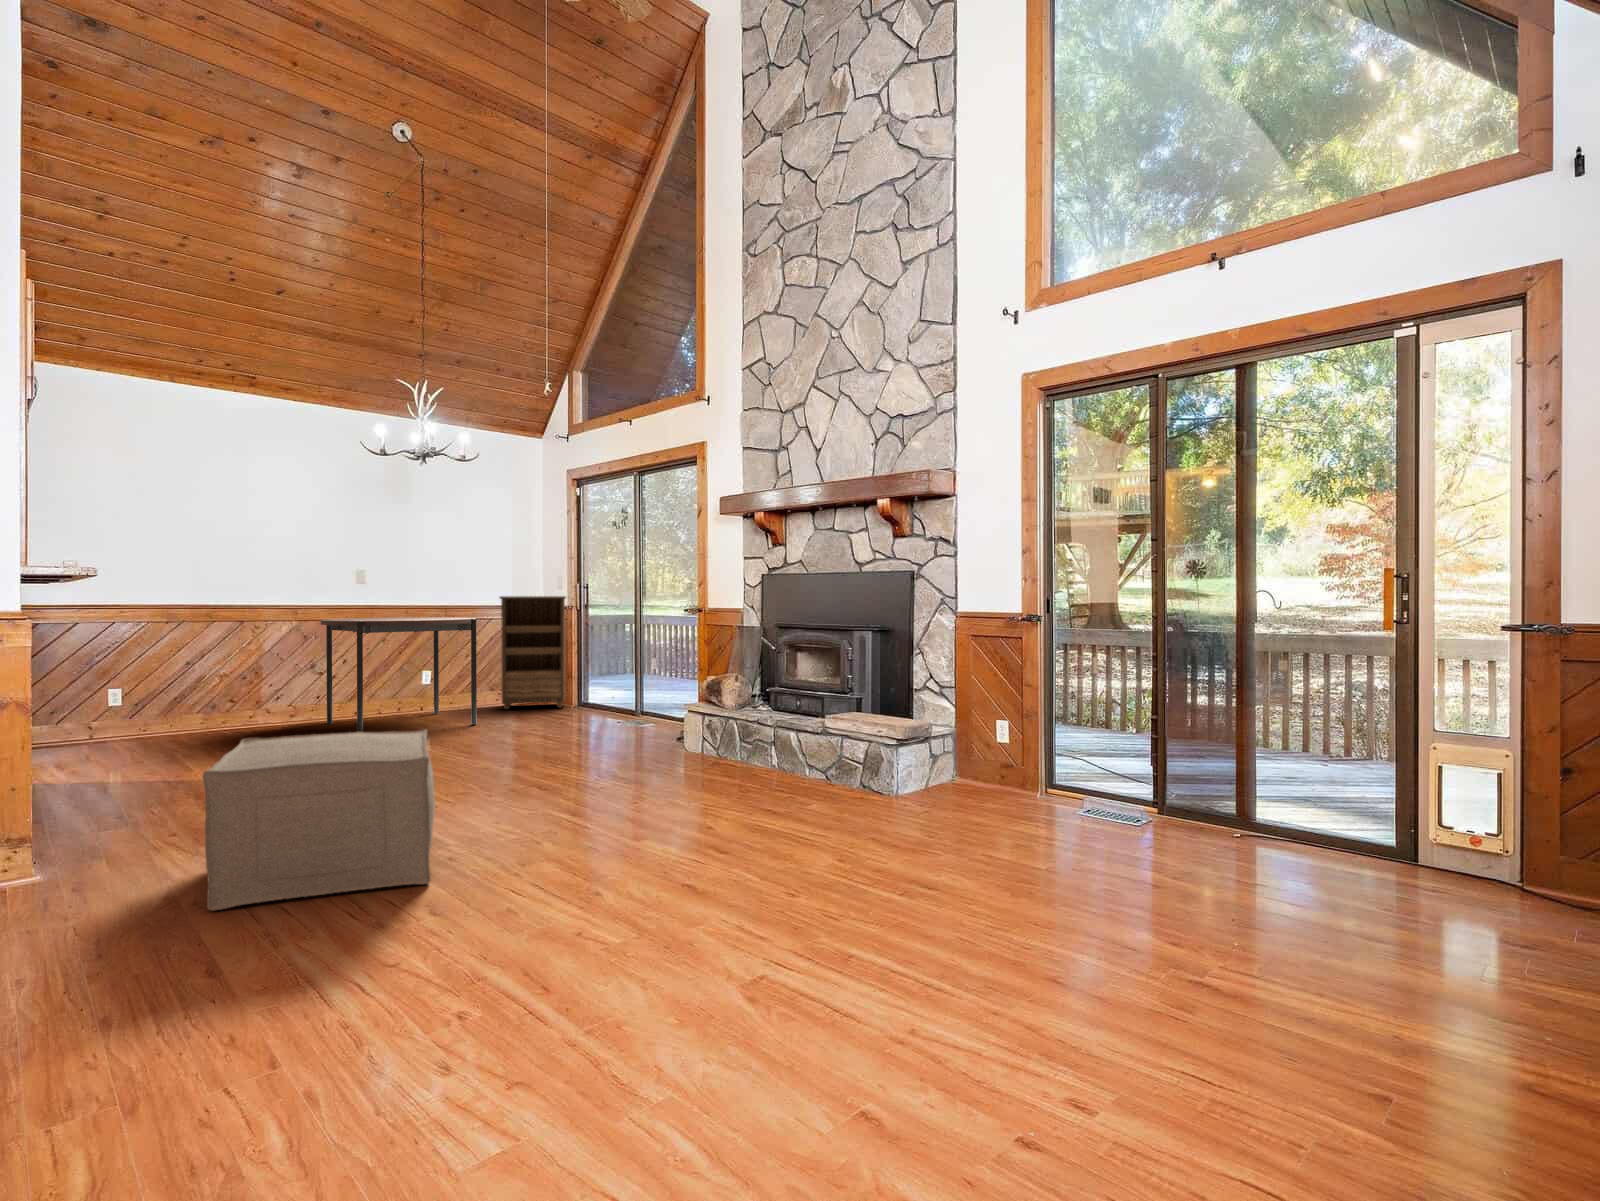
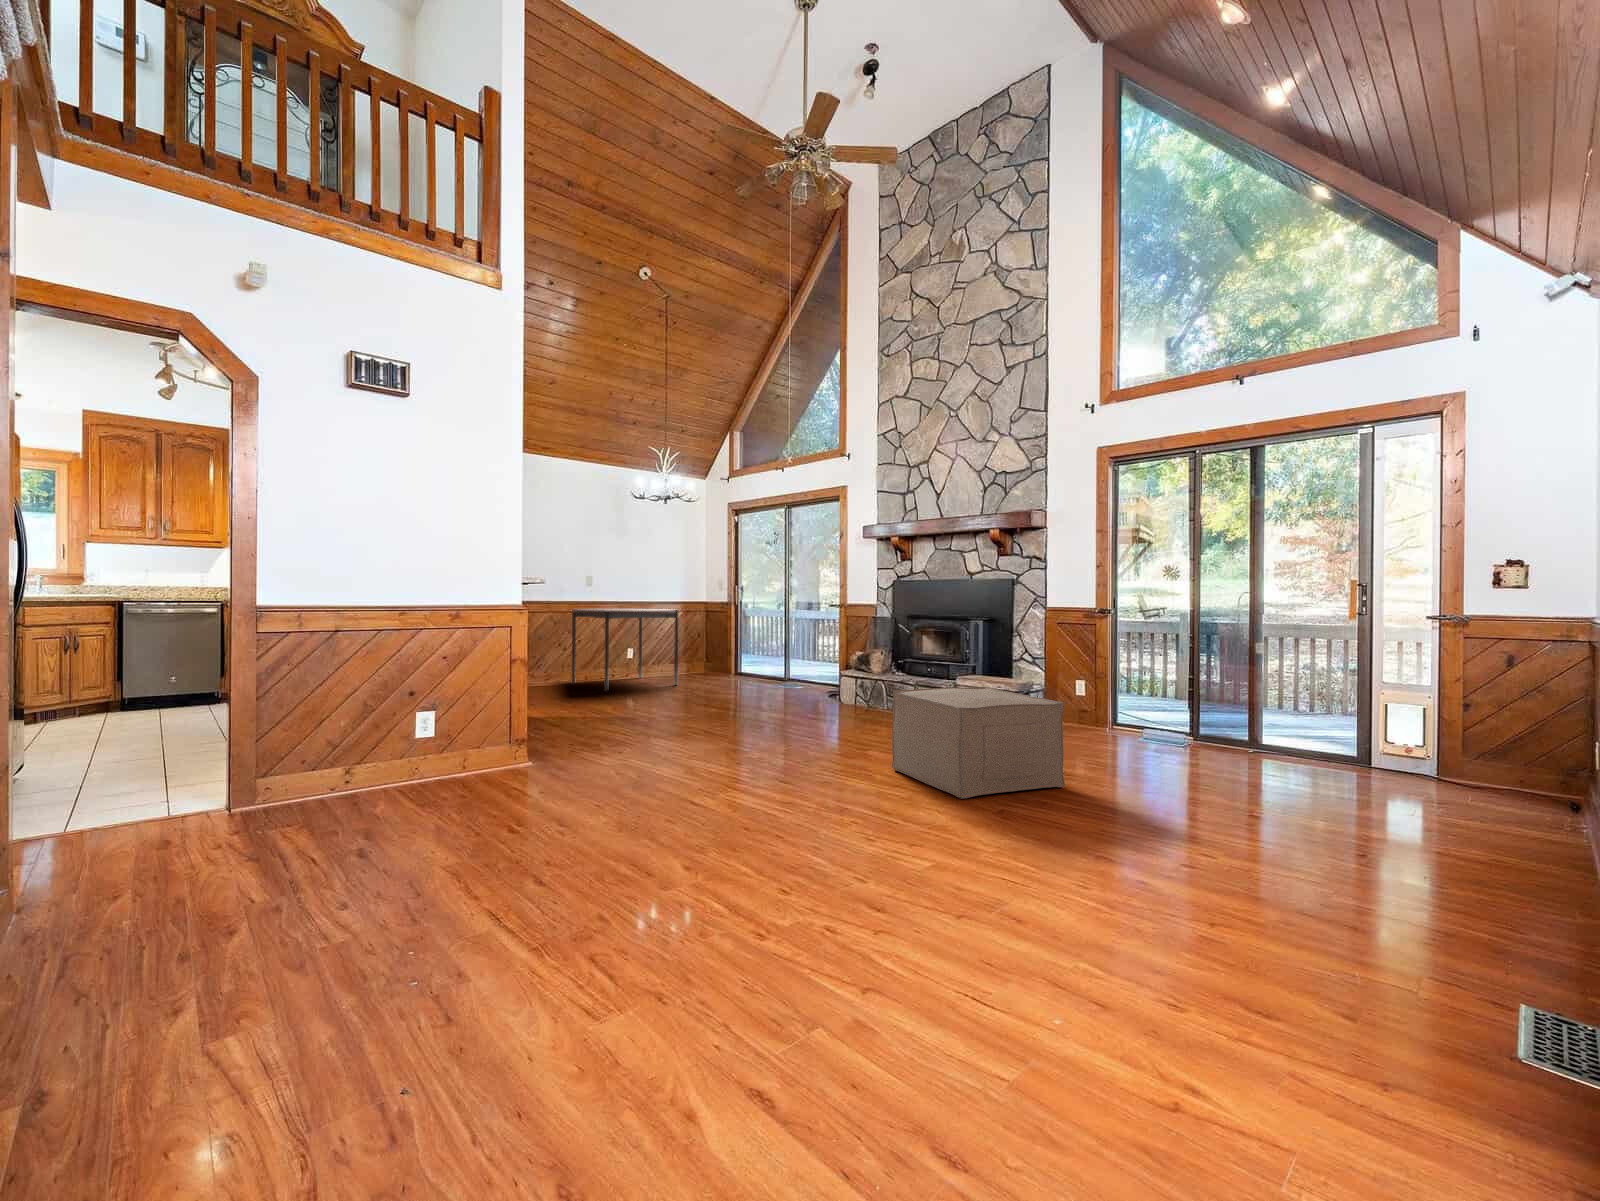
bookshelf: present [500,596,566,709] -> none [681,594,729,676]
ottoman: present [203,730,435,910] -> present [892,687,1065,799]

